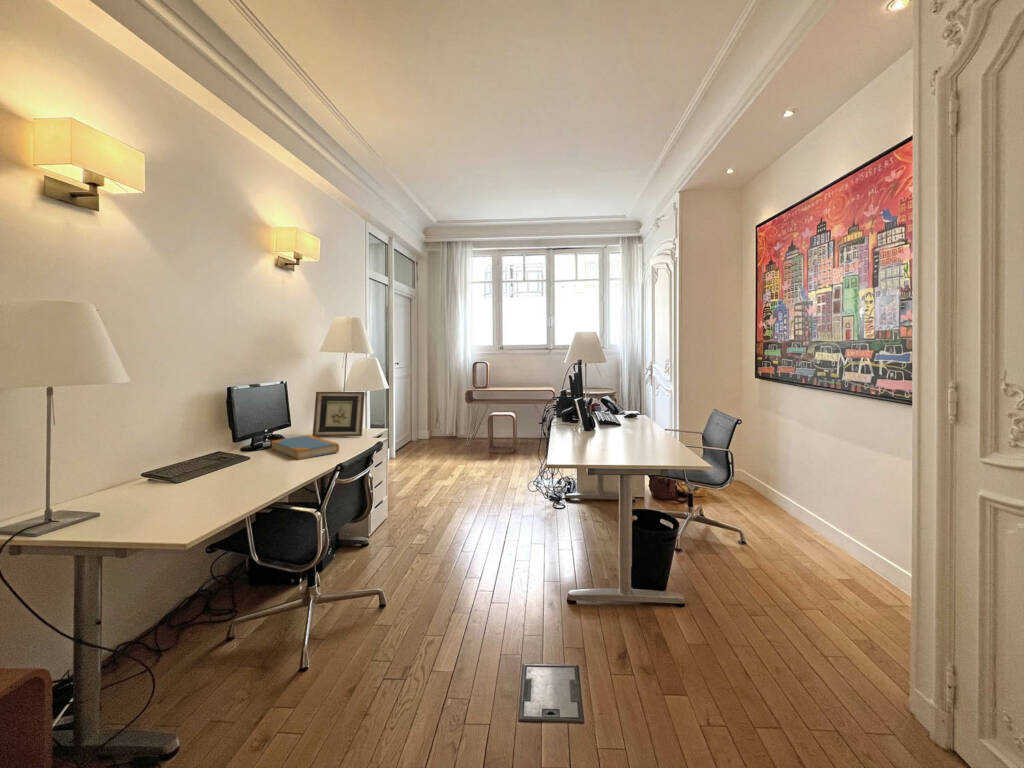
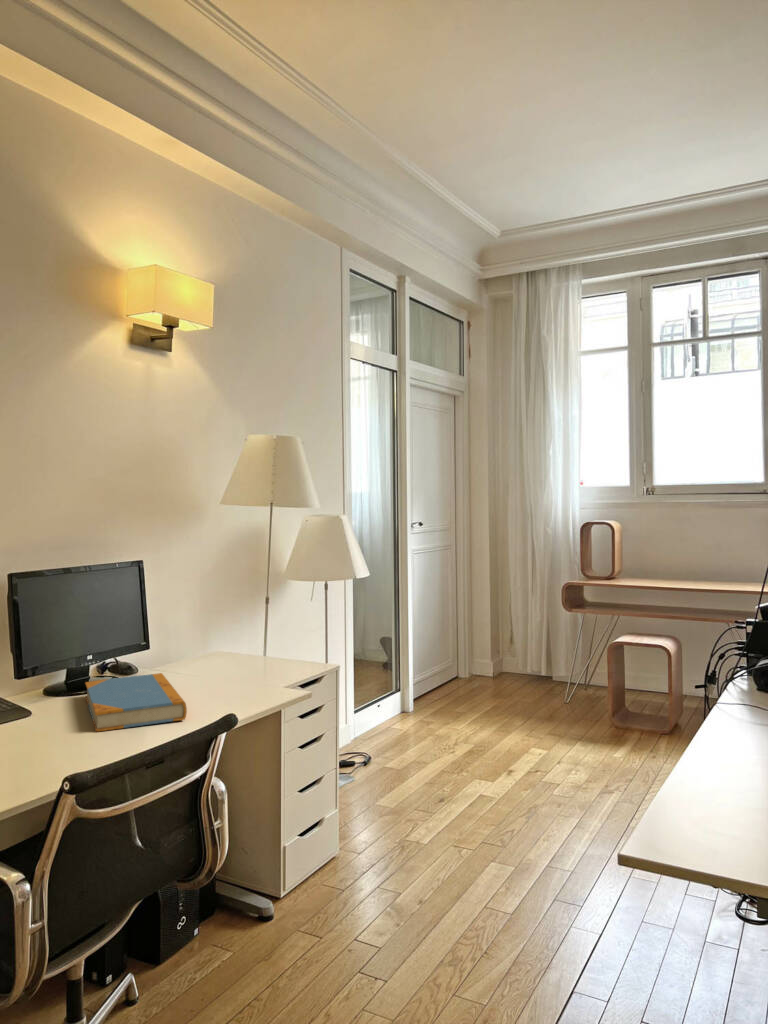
picture frame: present [312,392,365,436] -> none [183,584,280,681]

